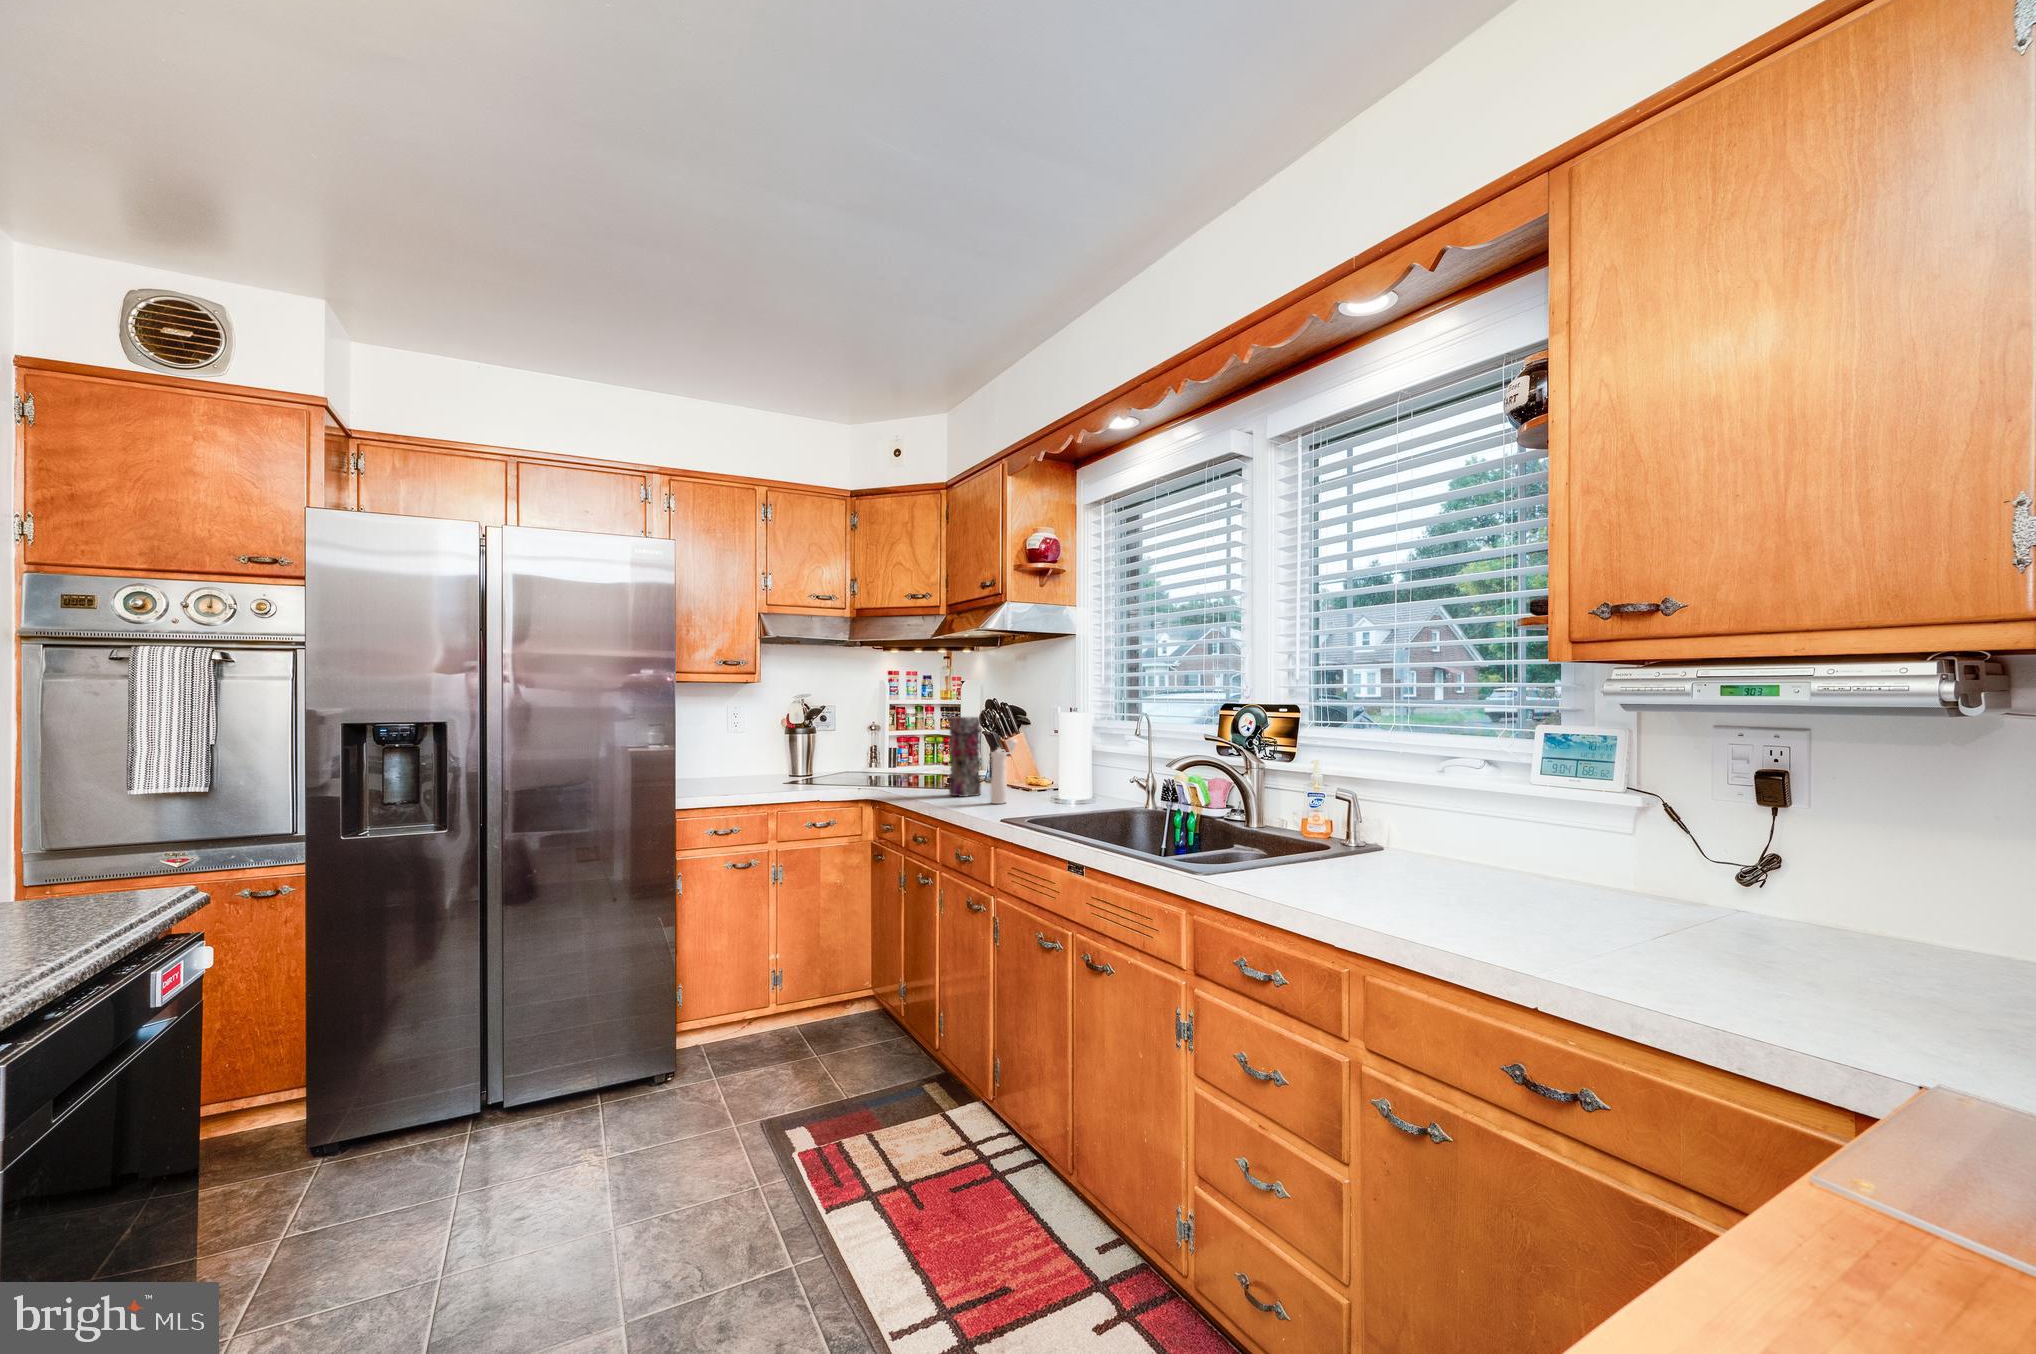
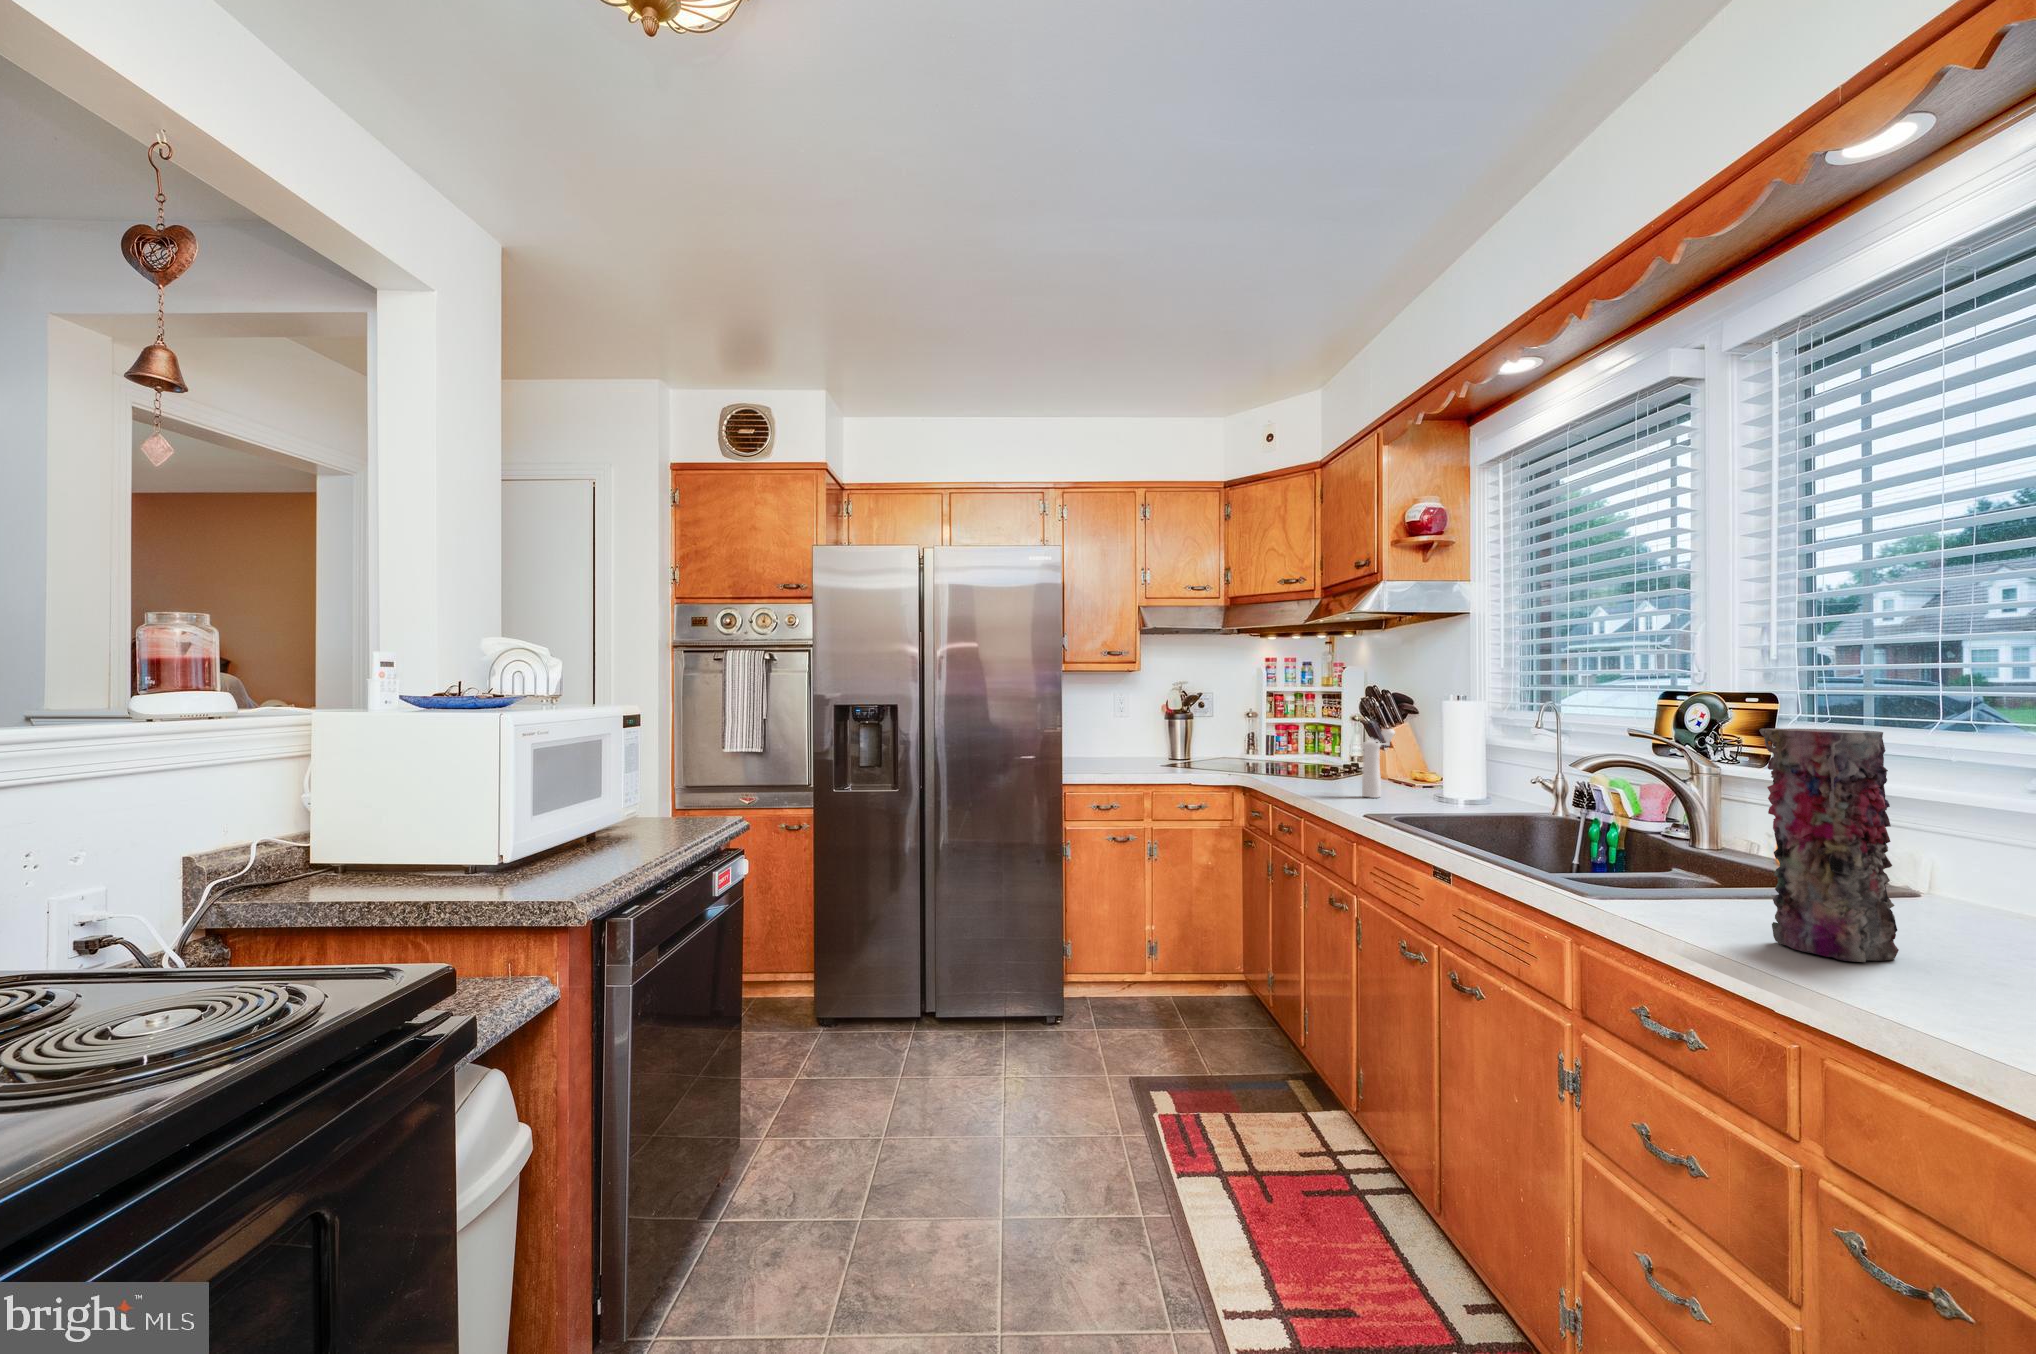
vase: present [948,717,981,797] -> present [1759,728,1899,962]

